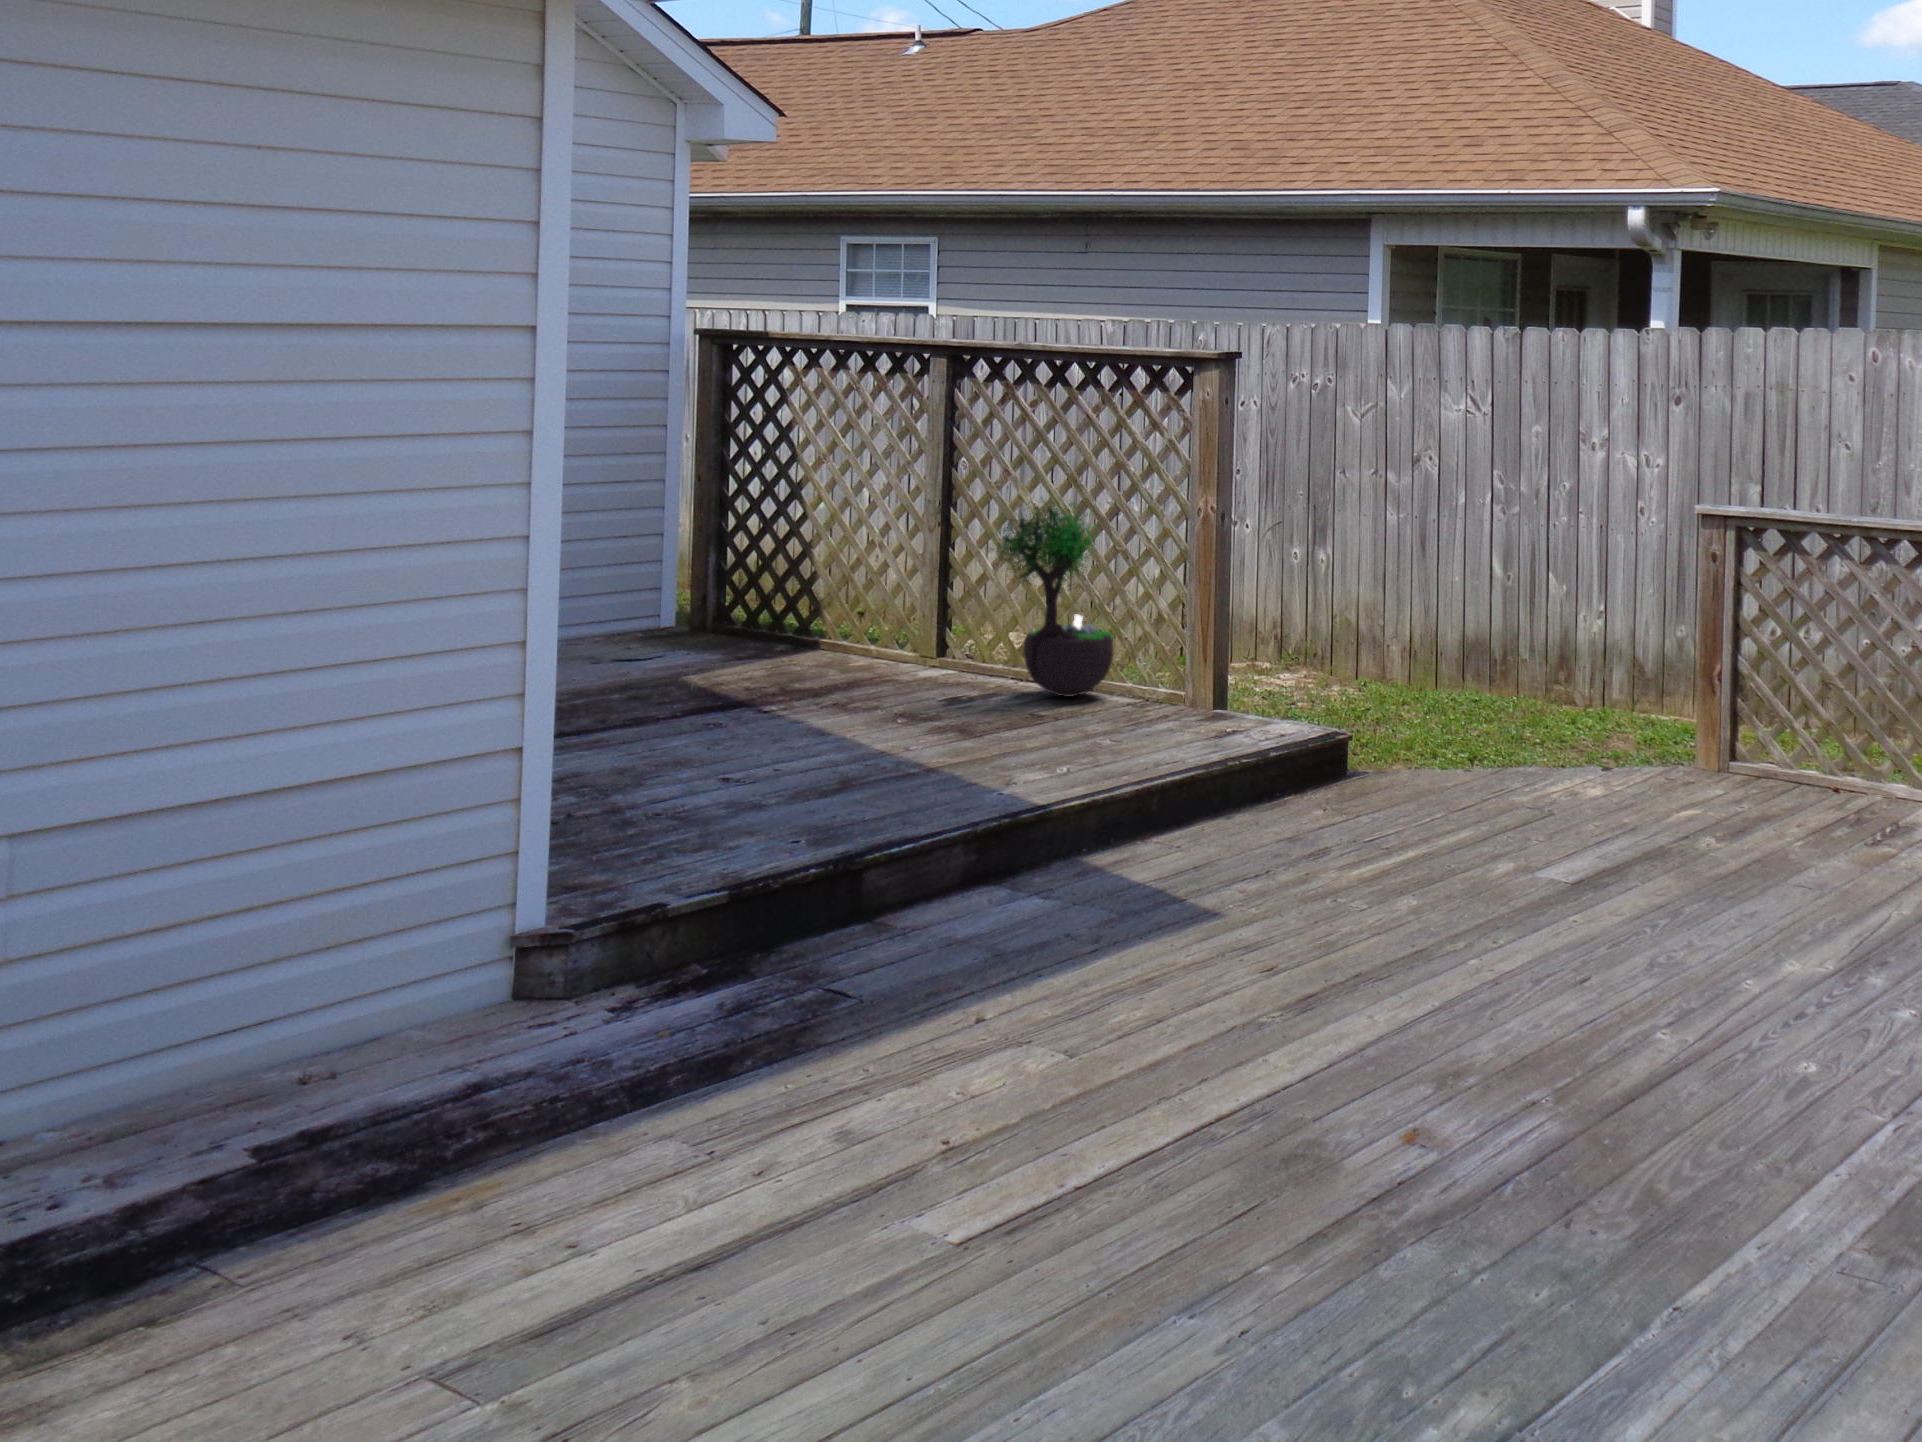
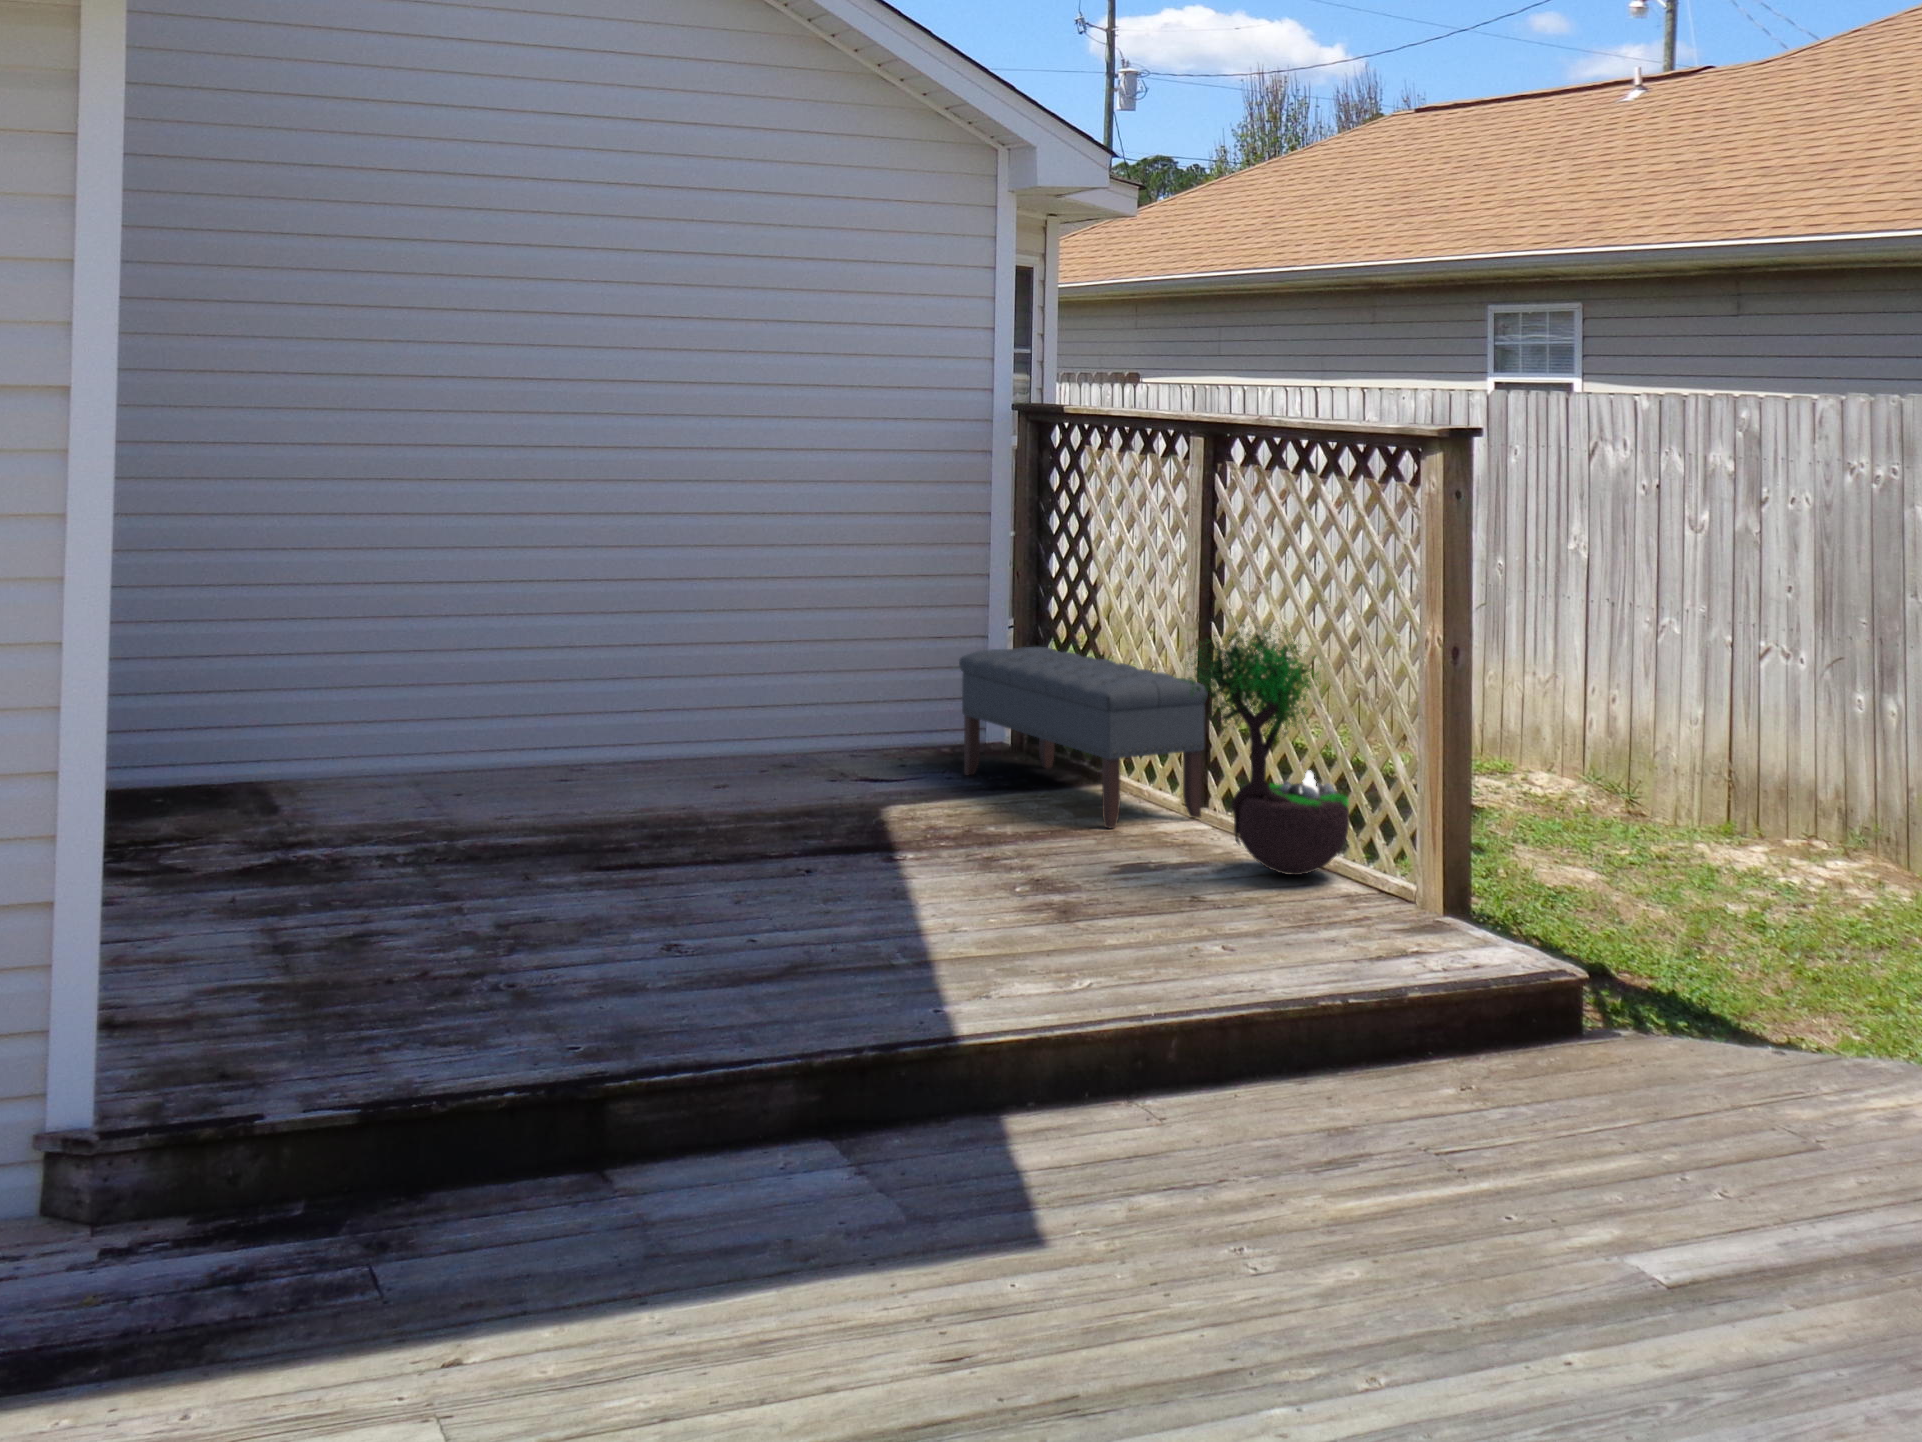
bench: none [669,540,941,683] -> present [959,647,1208,828]

